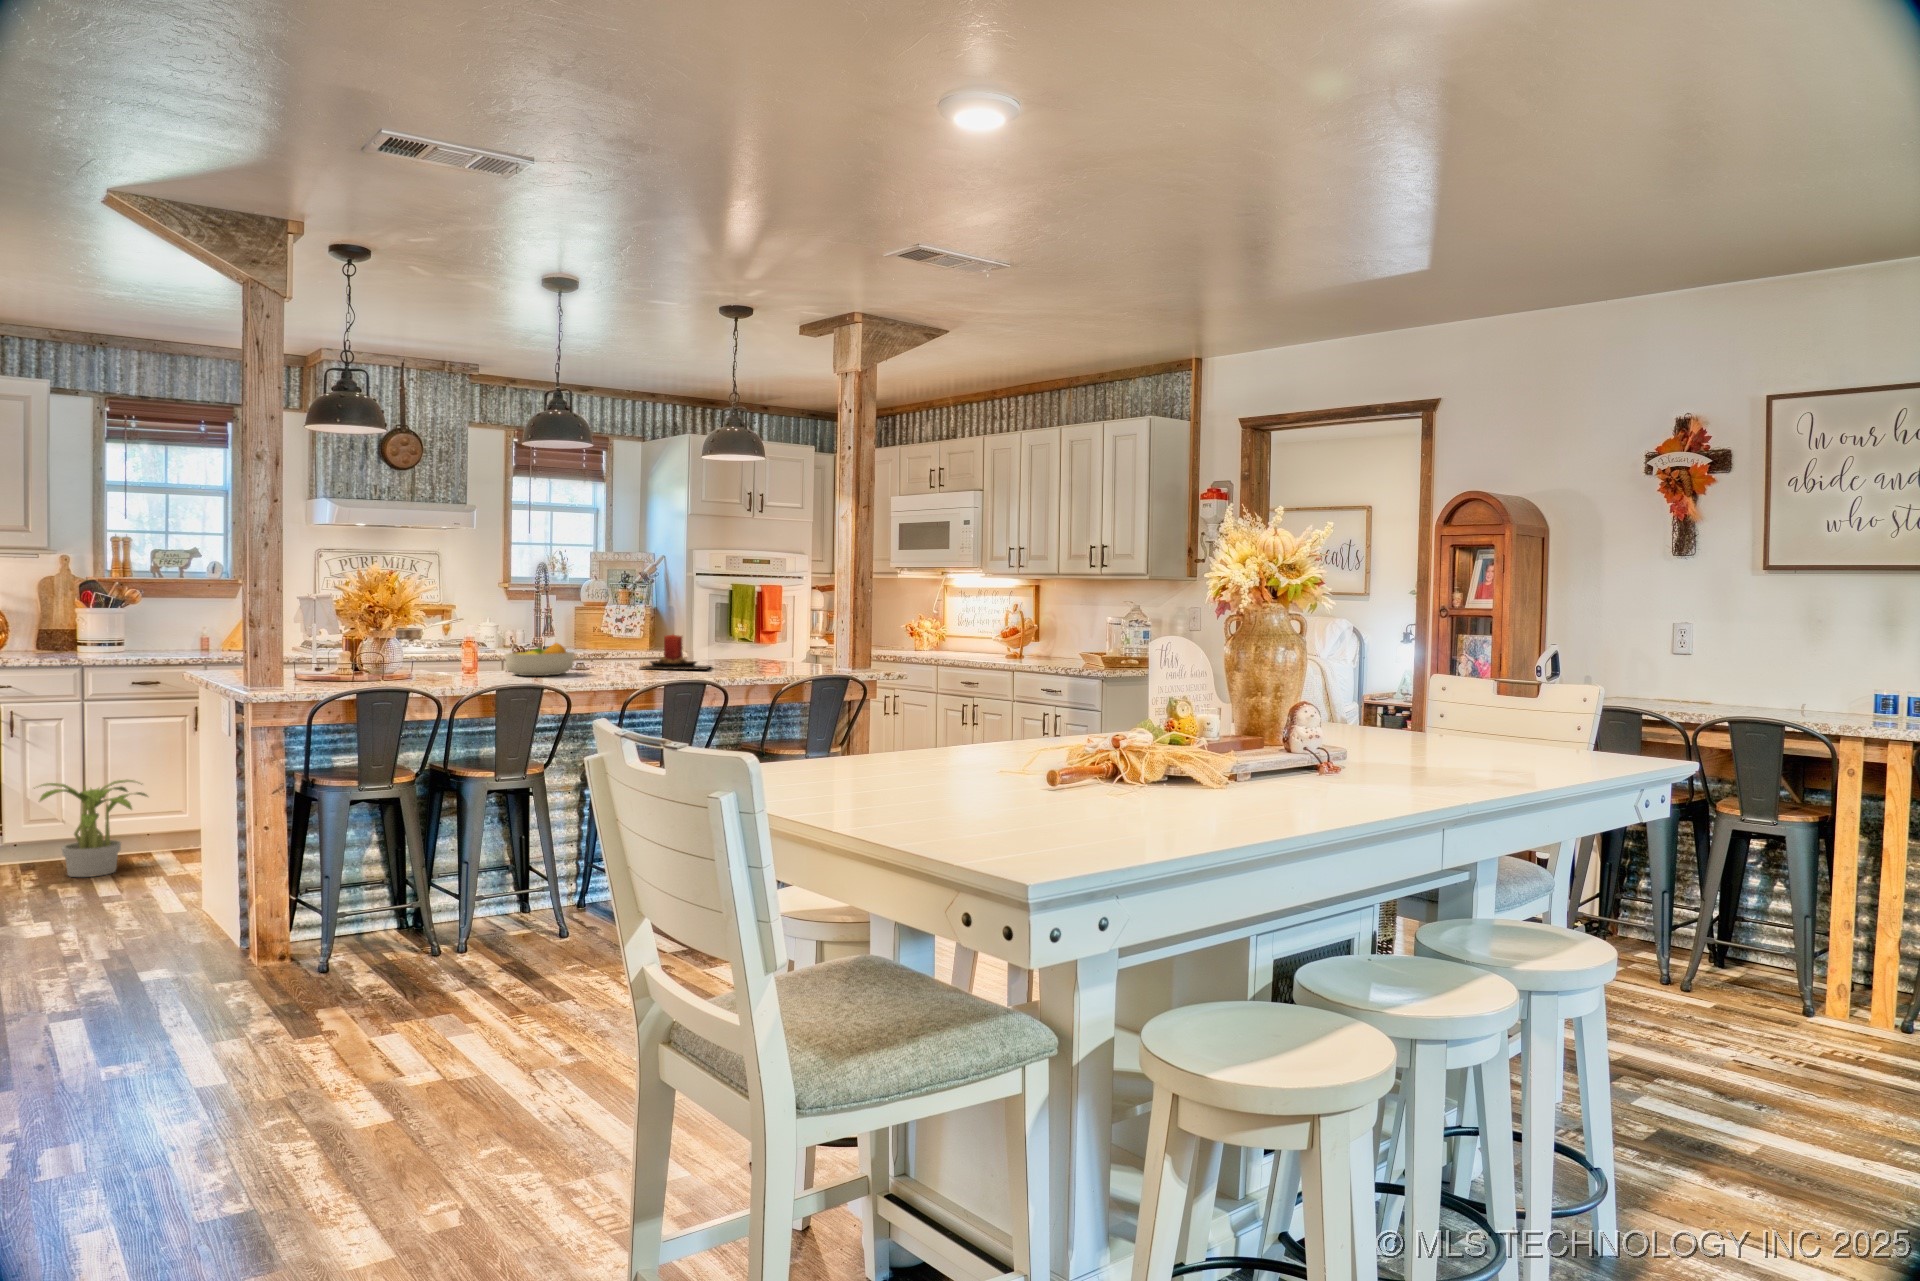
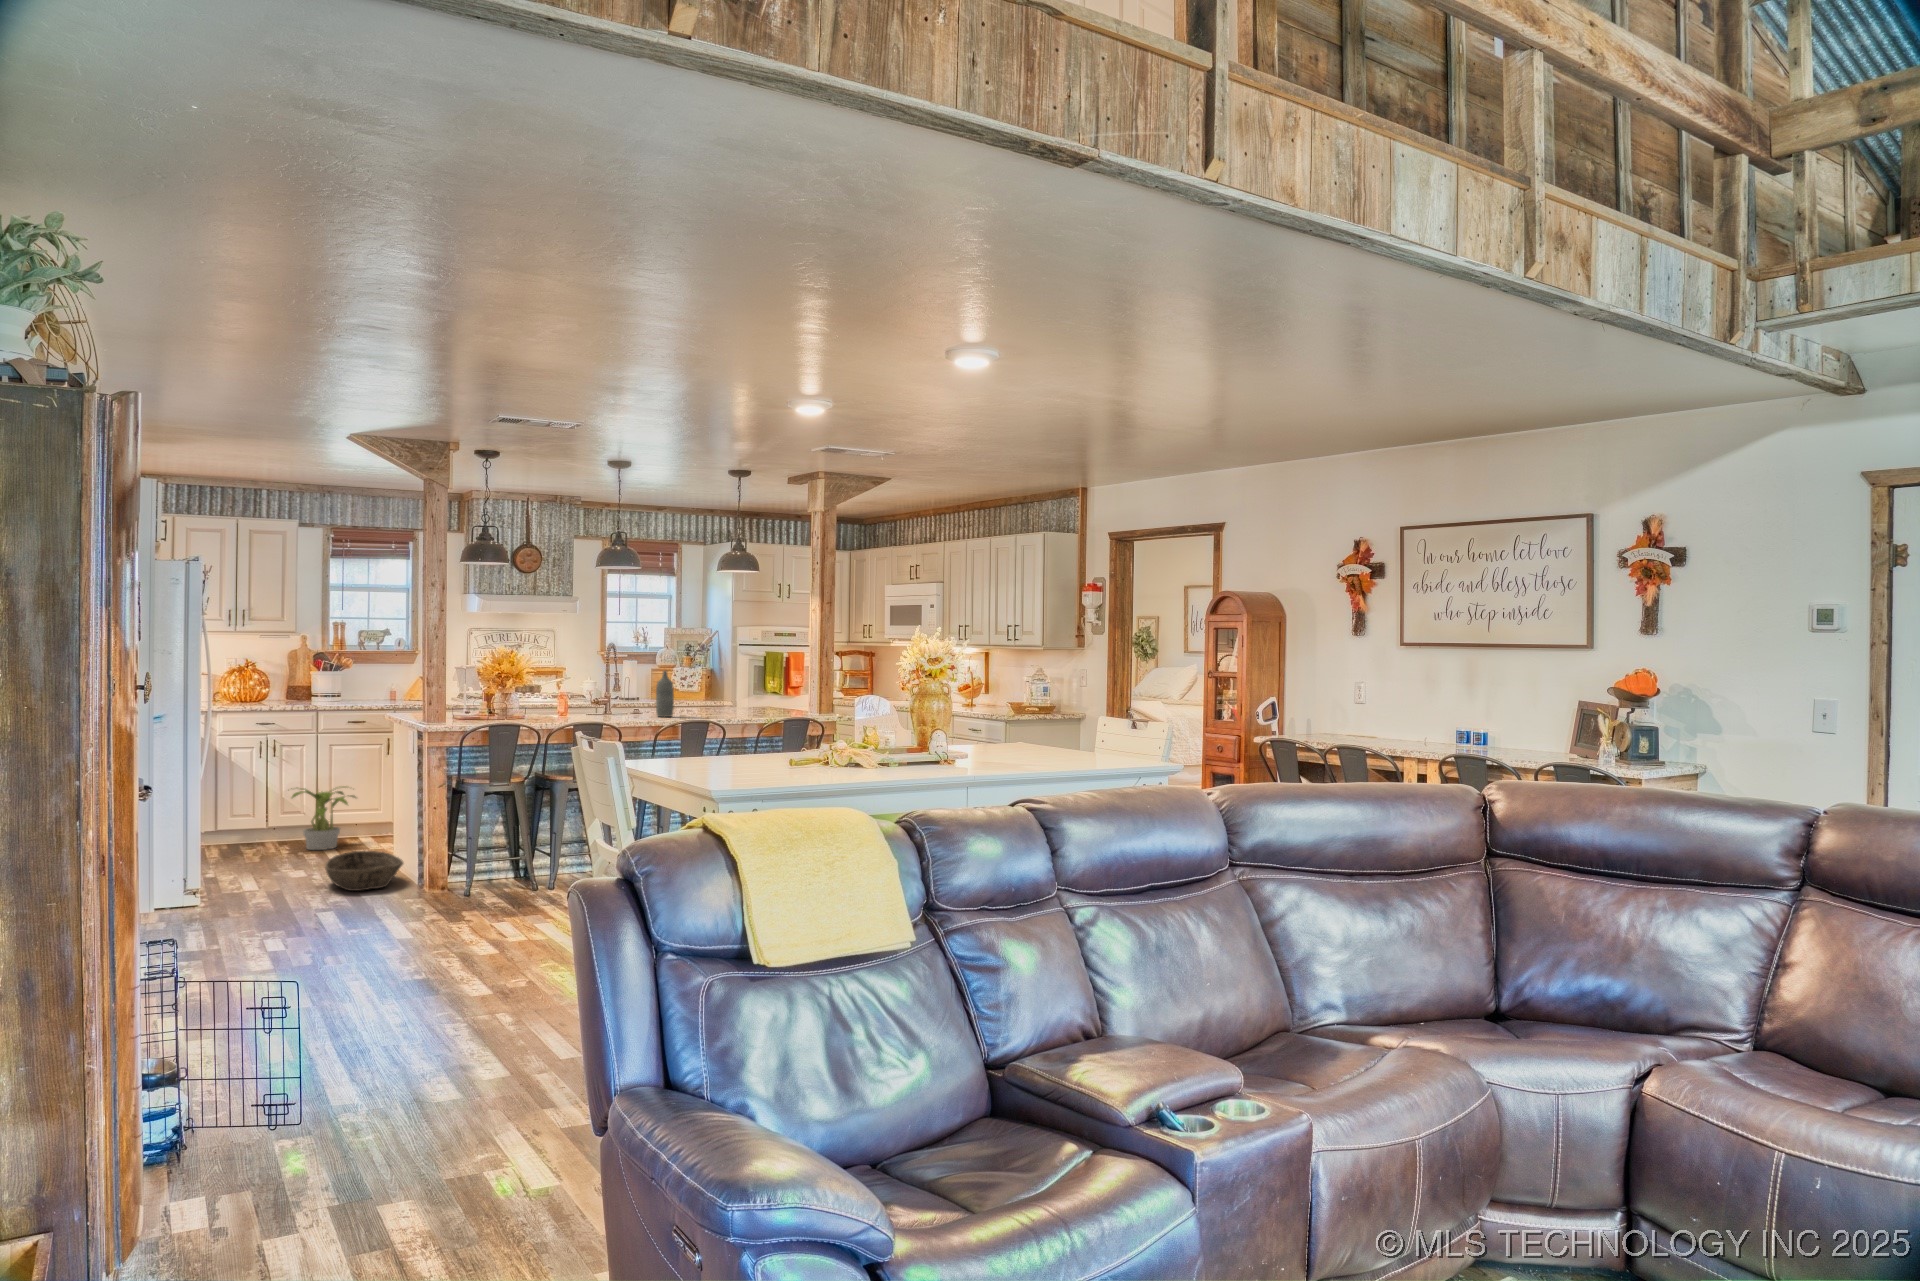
bottle: none [605,608,632,676] -> present [656,671,674,717]
candle: present [640,635,711,670] -> none [682,688,736,713]
fruit bowl: present [505,643,574,676] -> none [588,694,636,717]
basket: none [83,889,218,963] -> present [325,851,403,891]

